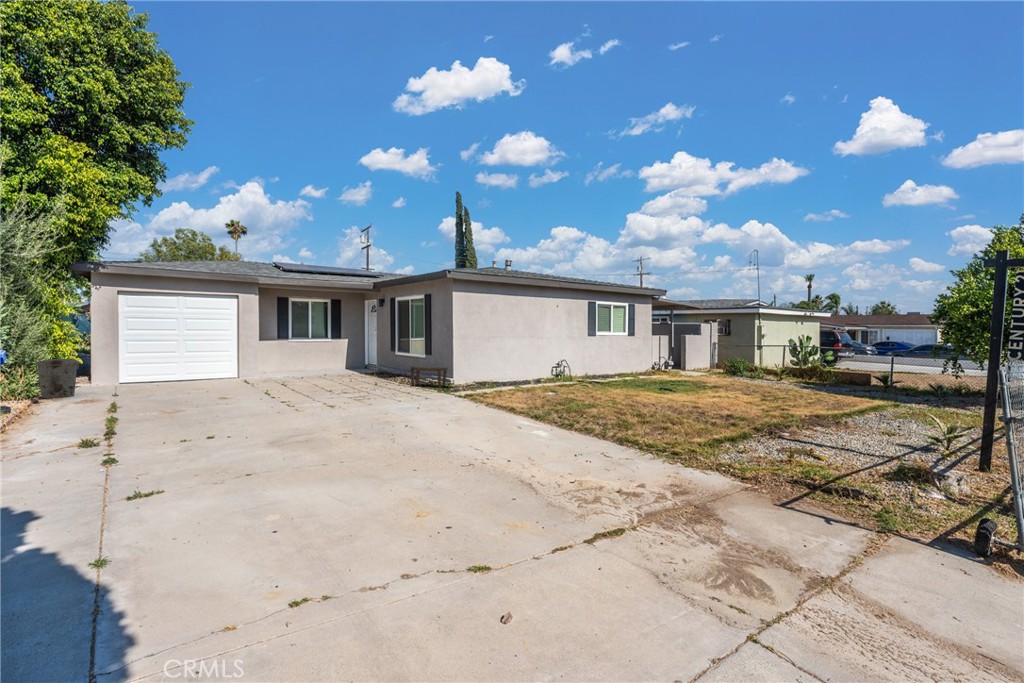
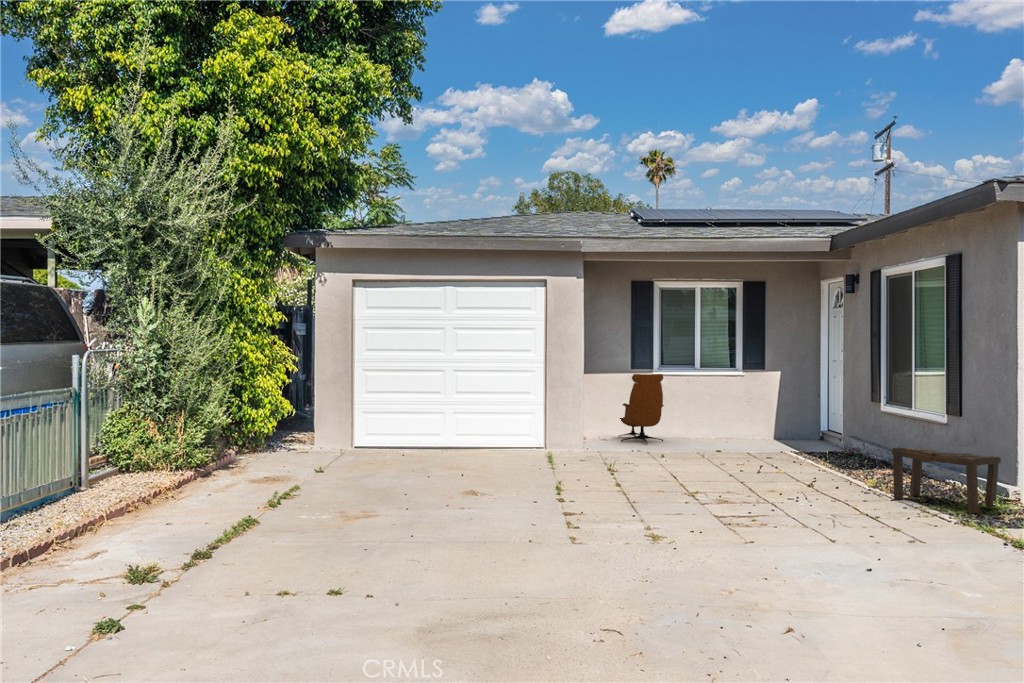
lounge chair: none [271,341,298,374] -> present [618,374,664,444]
trash can: present [35,357,79,398] -> none [221,395,279,466]

